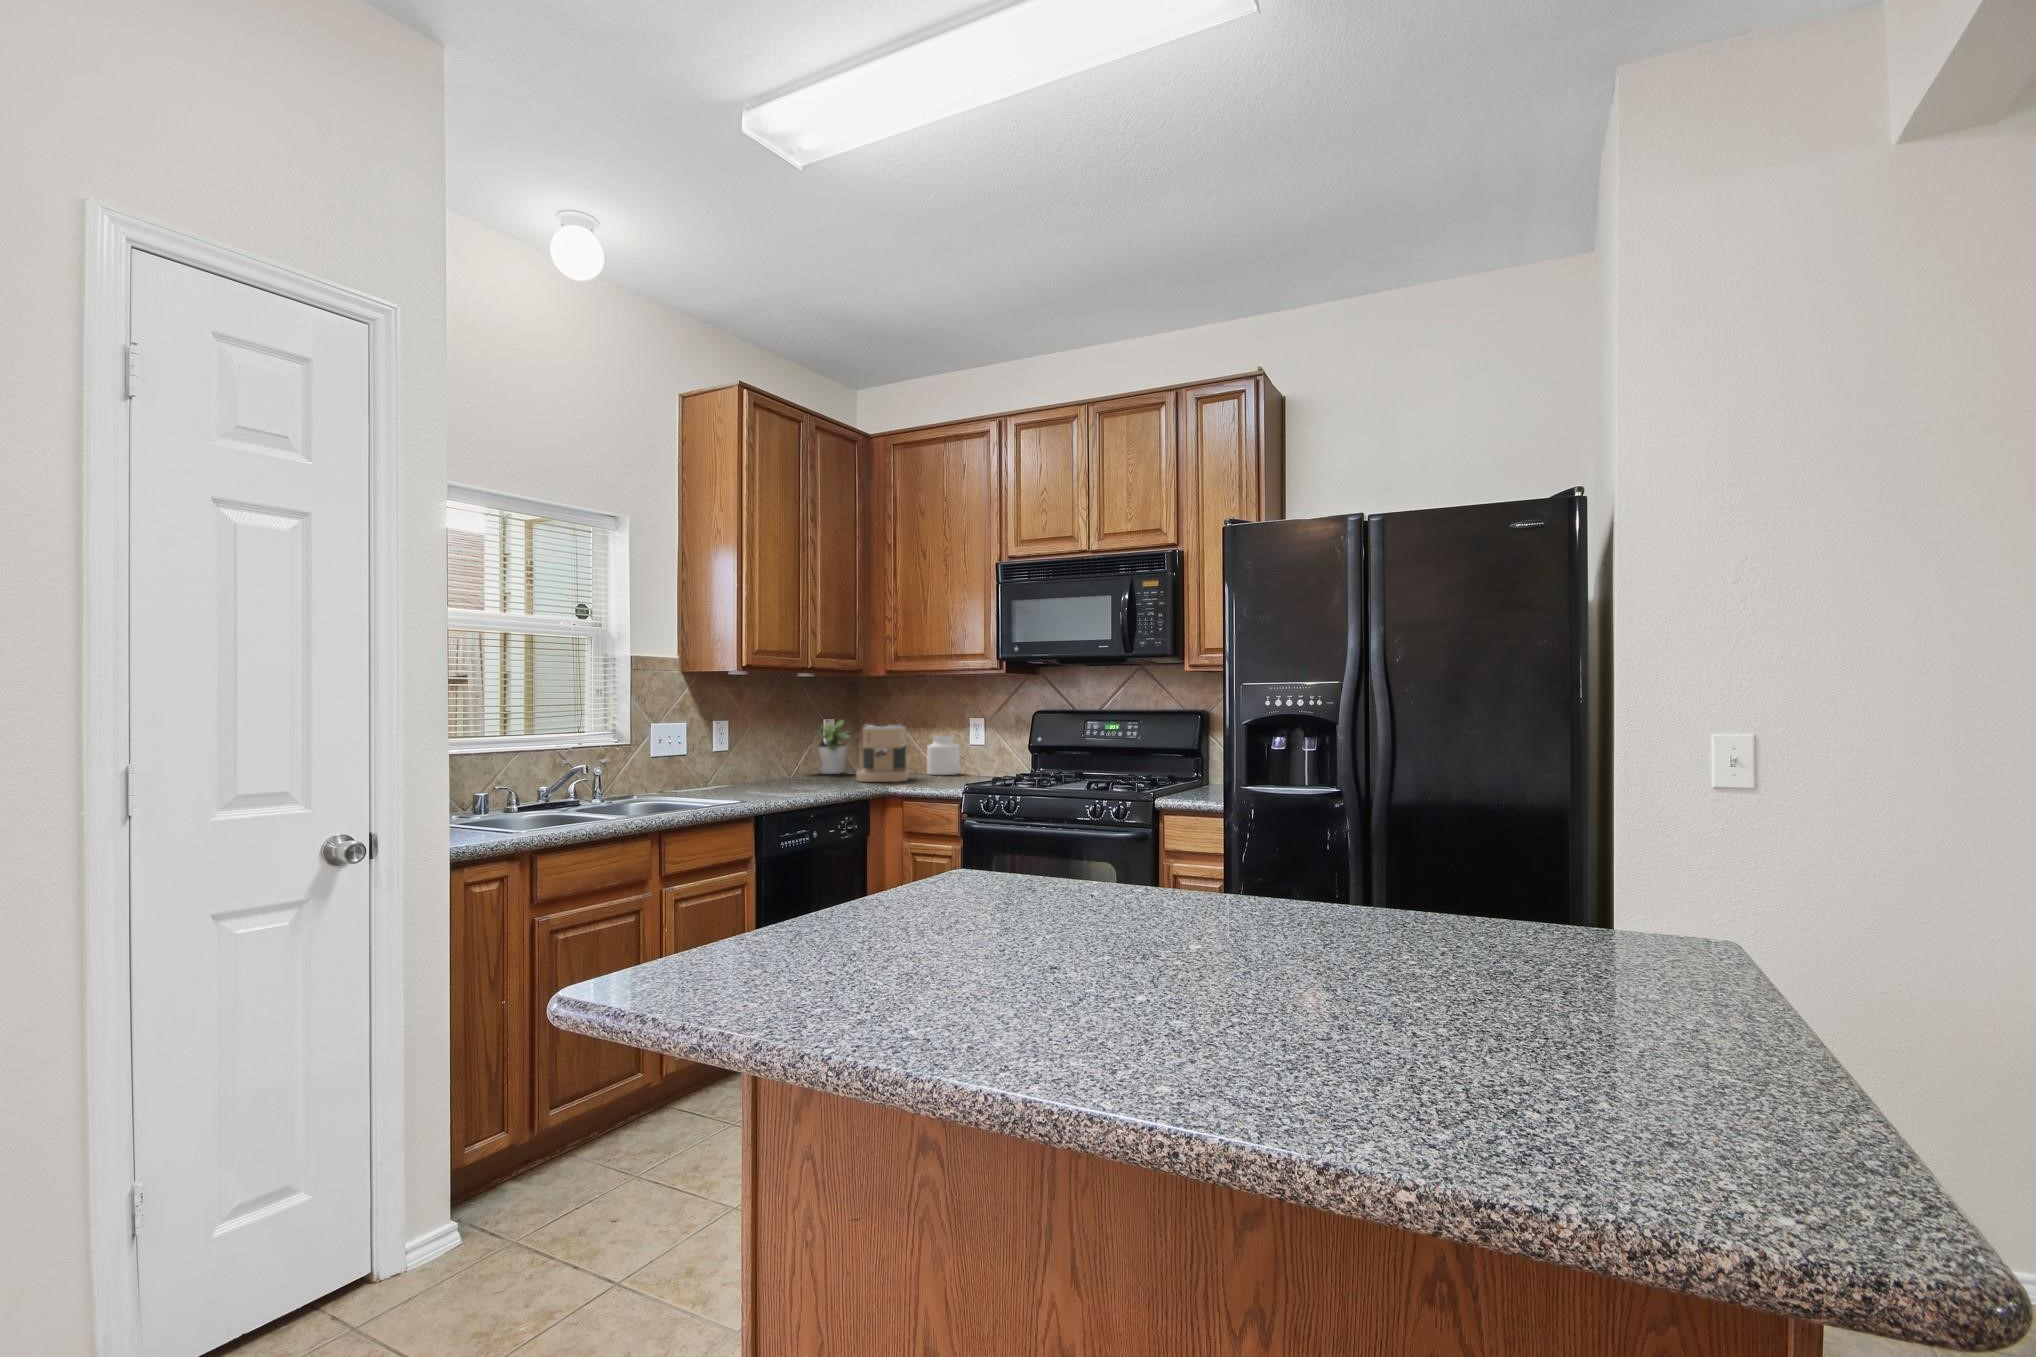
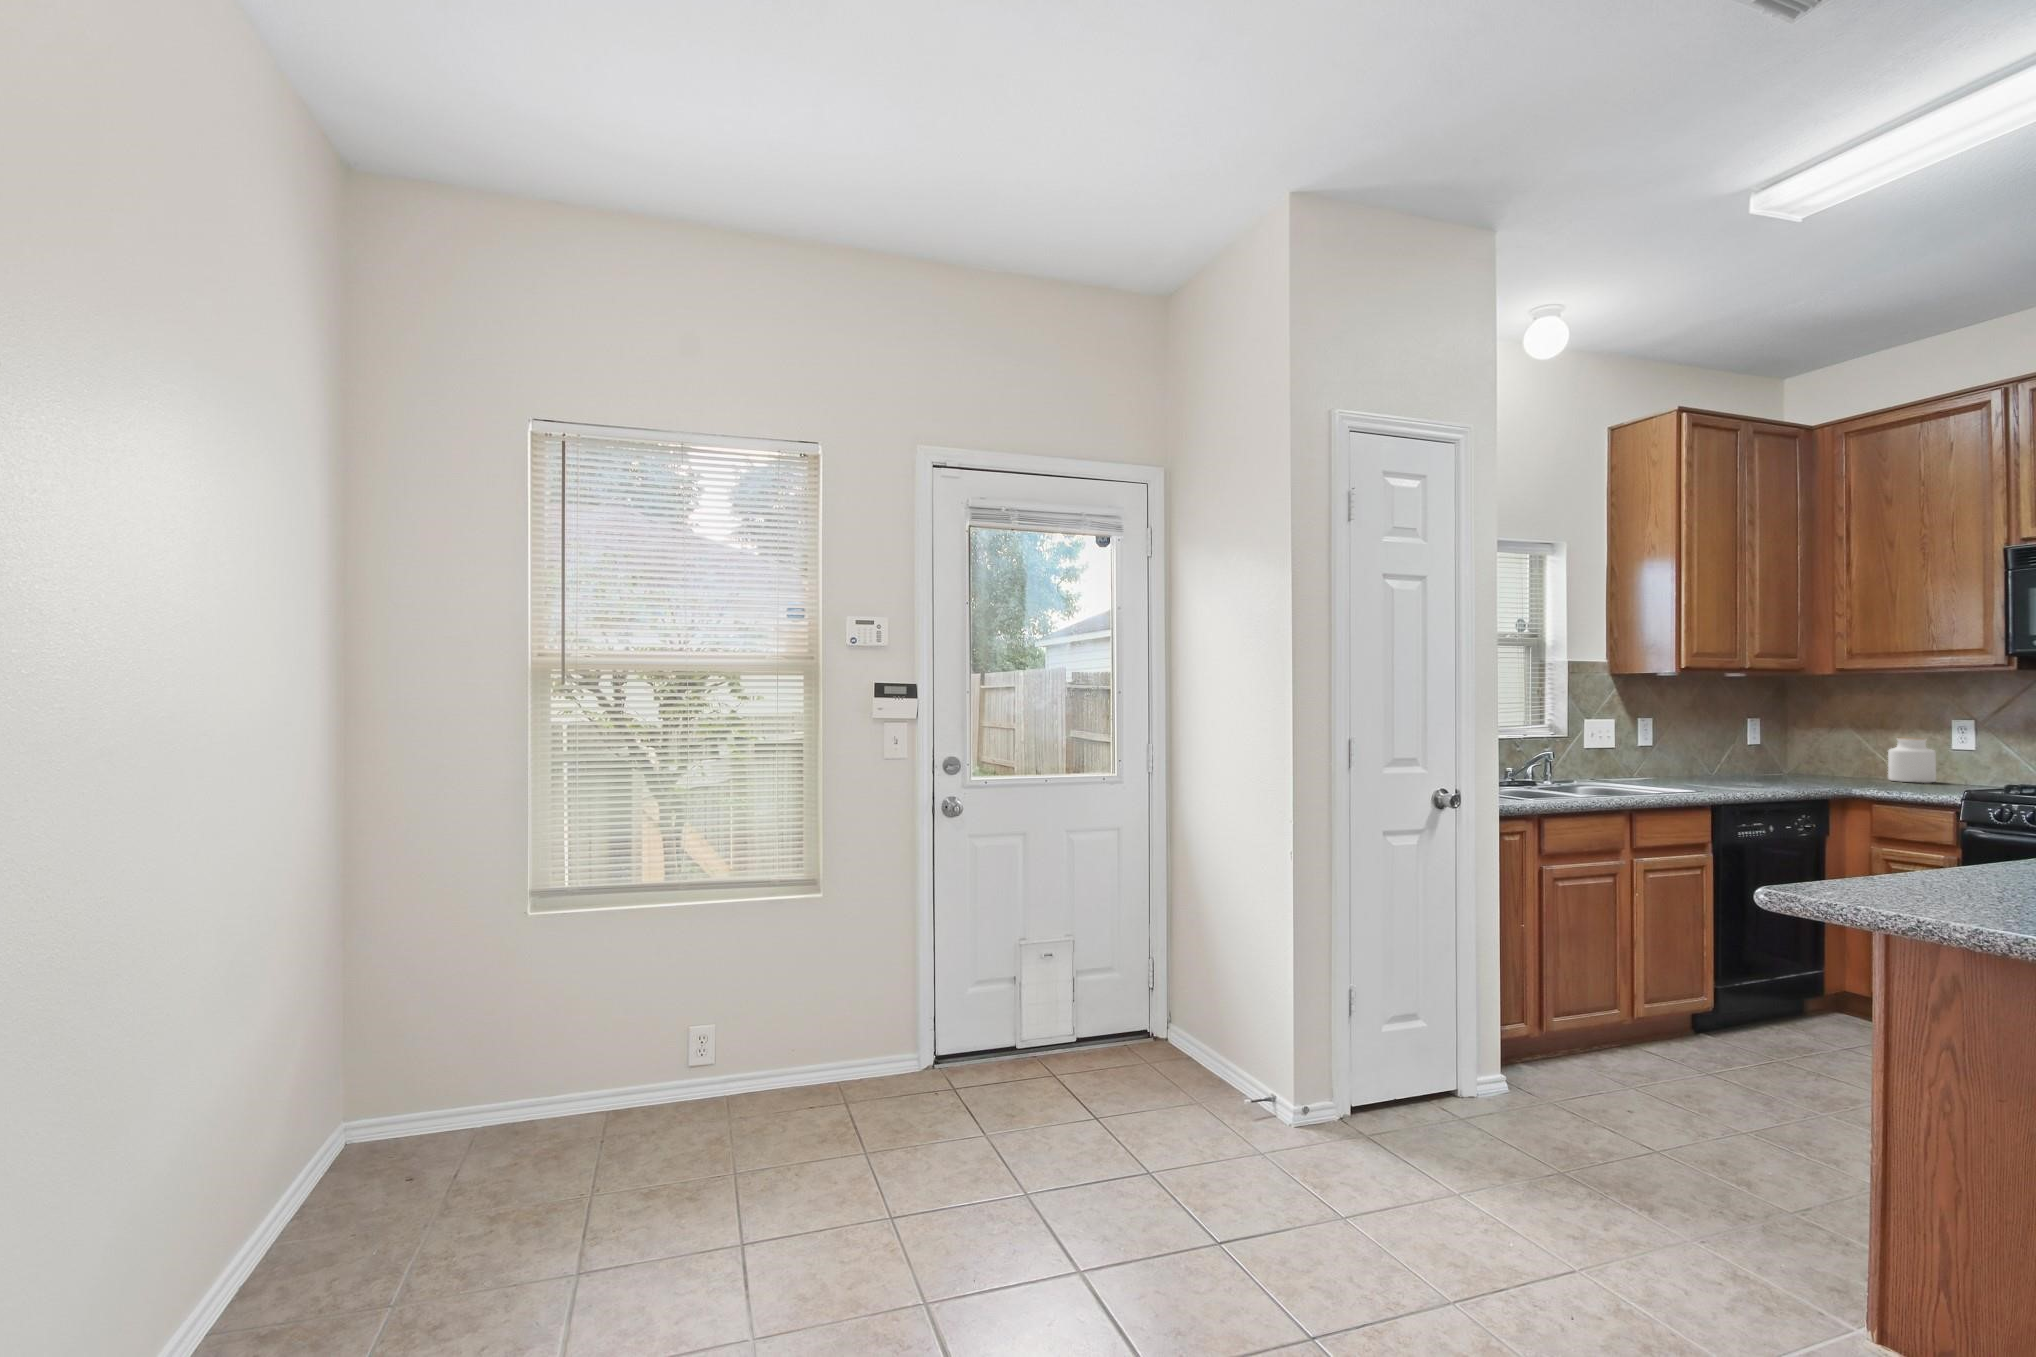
potted plant: present [815,720,850,774] -> none [1720,719,1783,774]
coffee maker: present [856,724,909,782] -> none [1800,724,1871,785]

